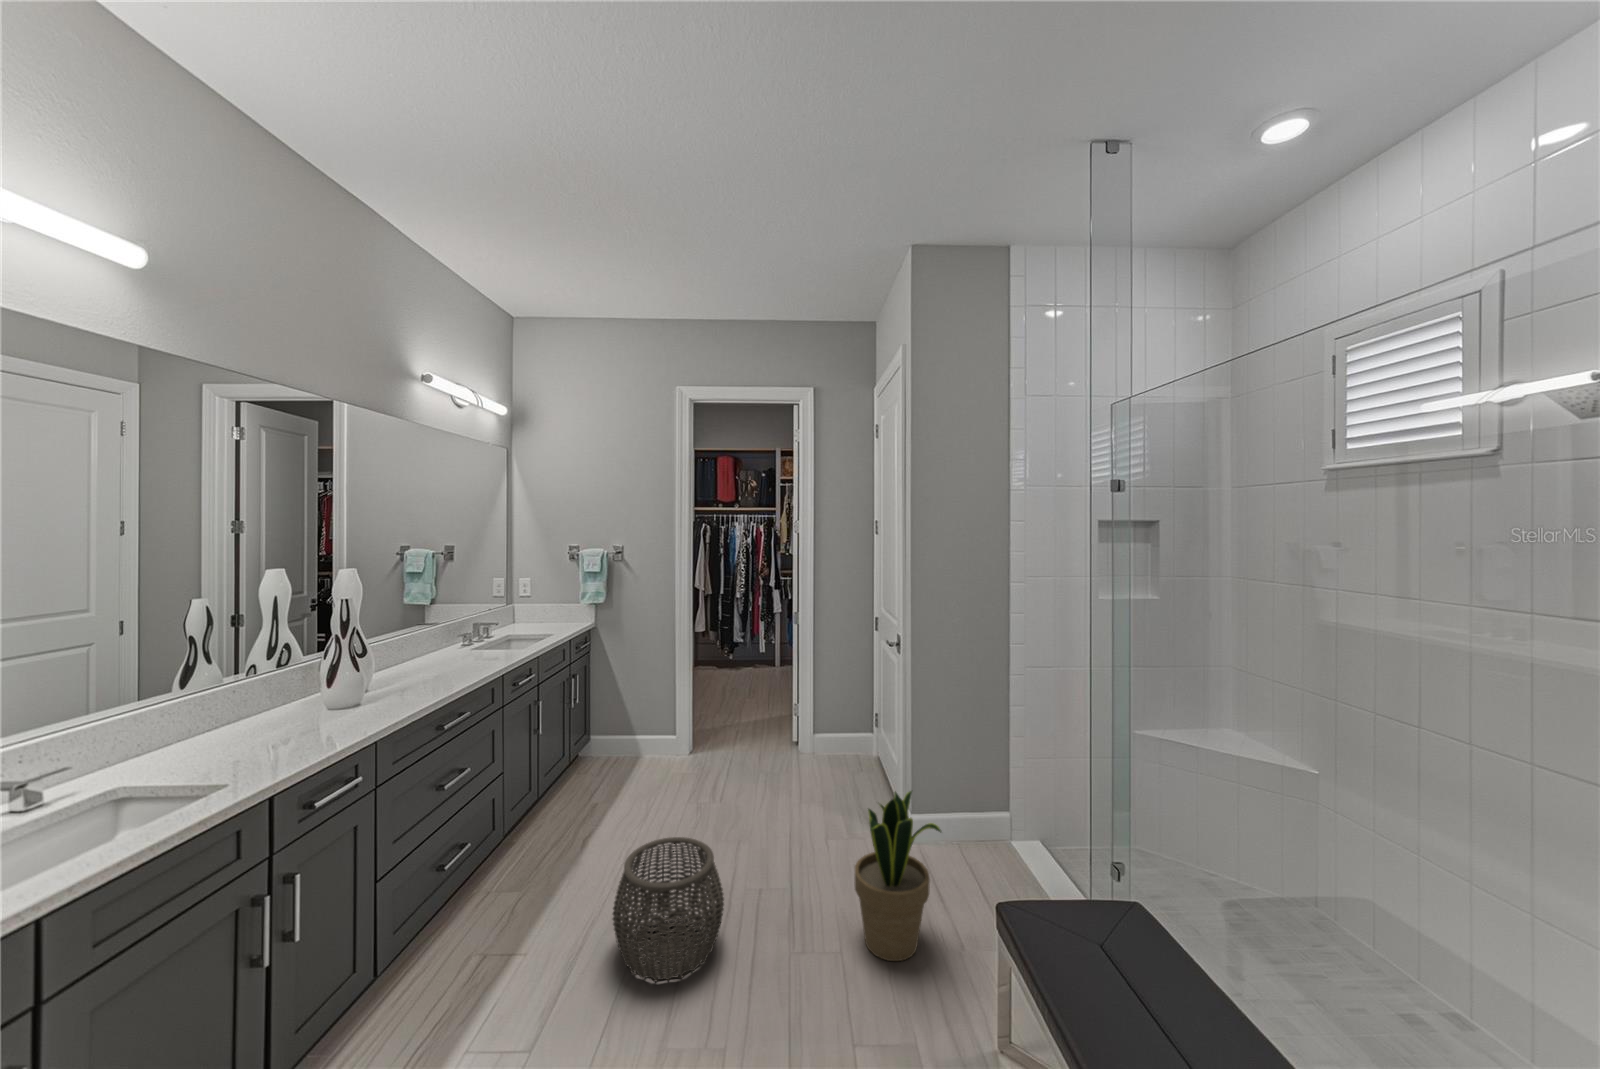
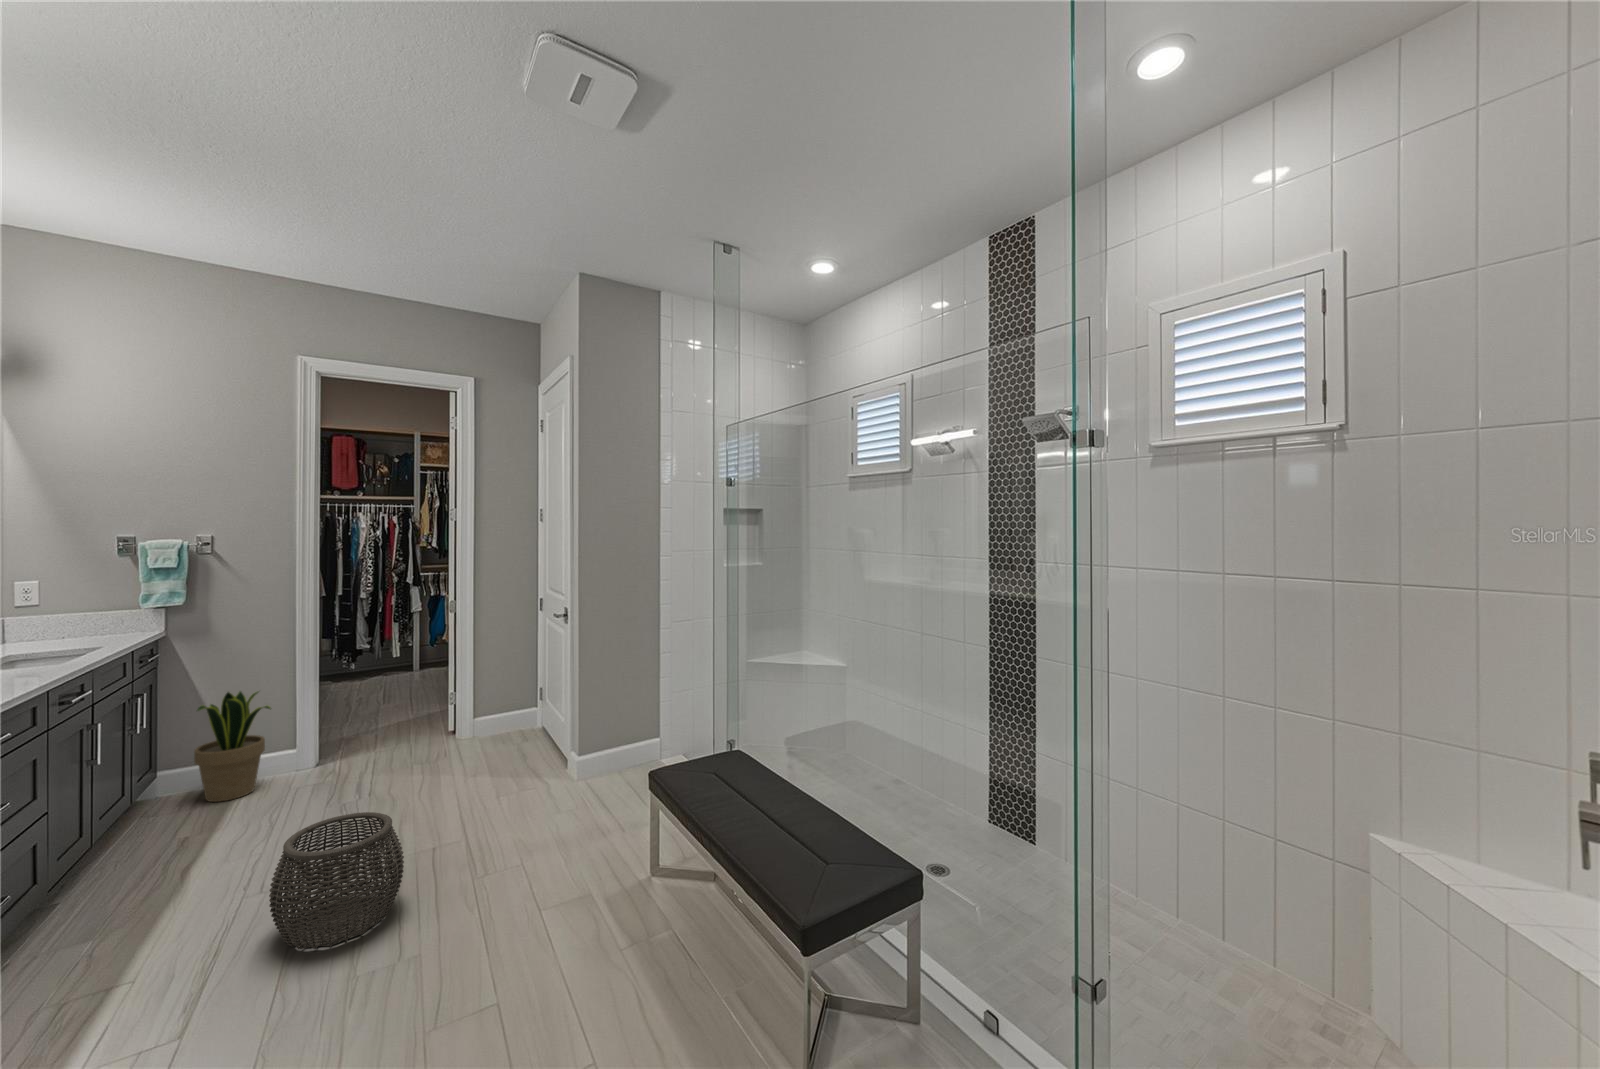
potted plant: present [854,791,941,961] -> present [194,691,271,802]

